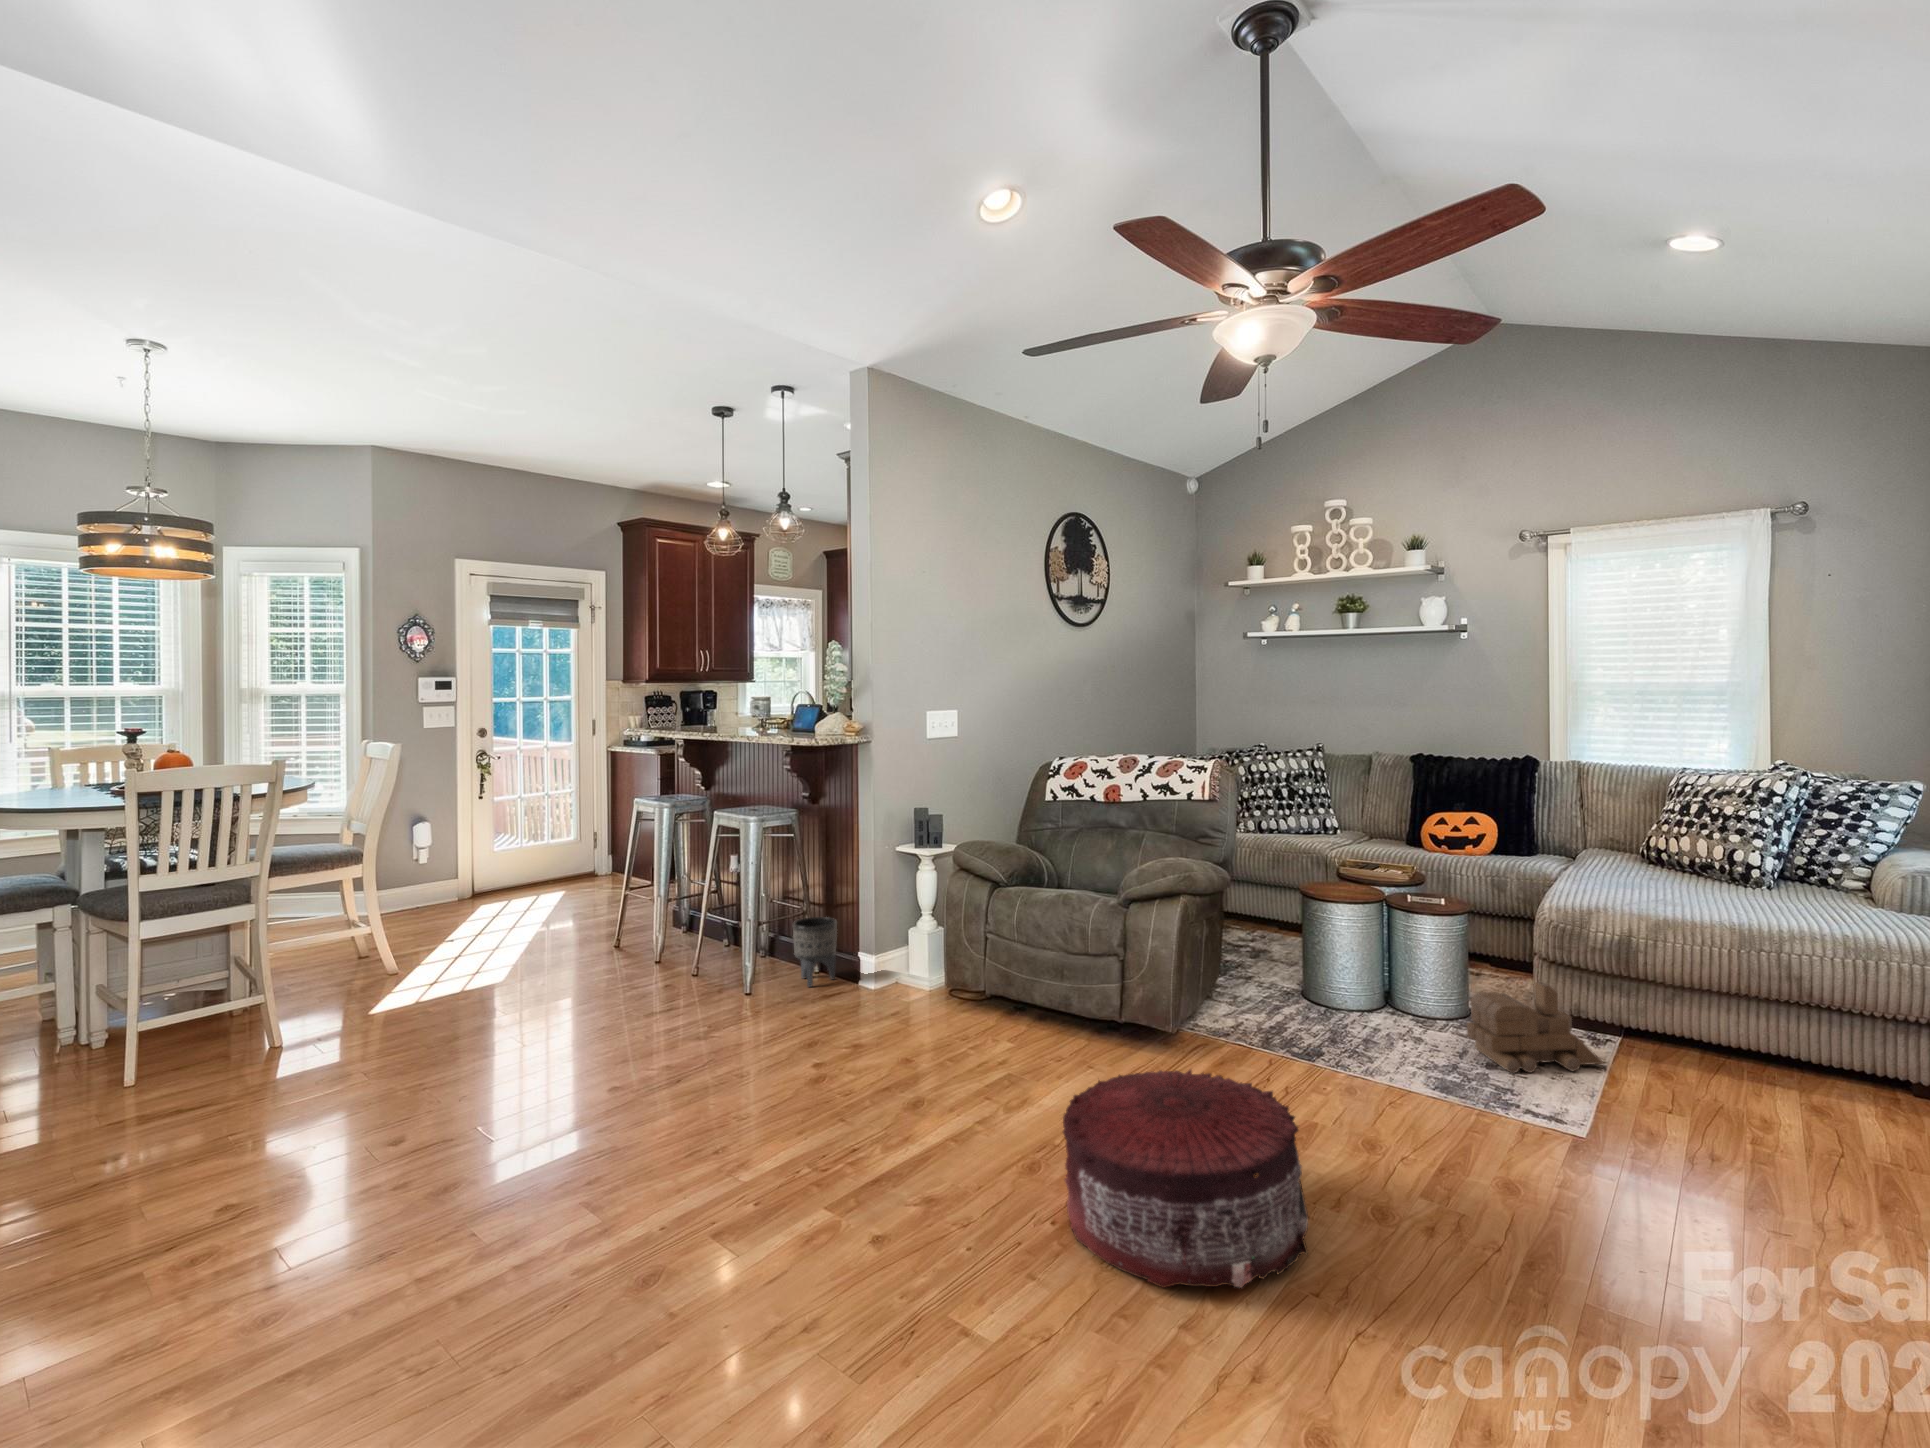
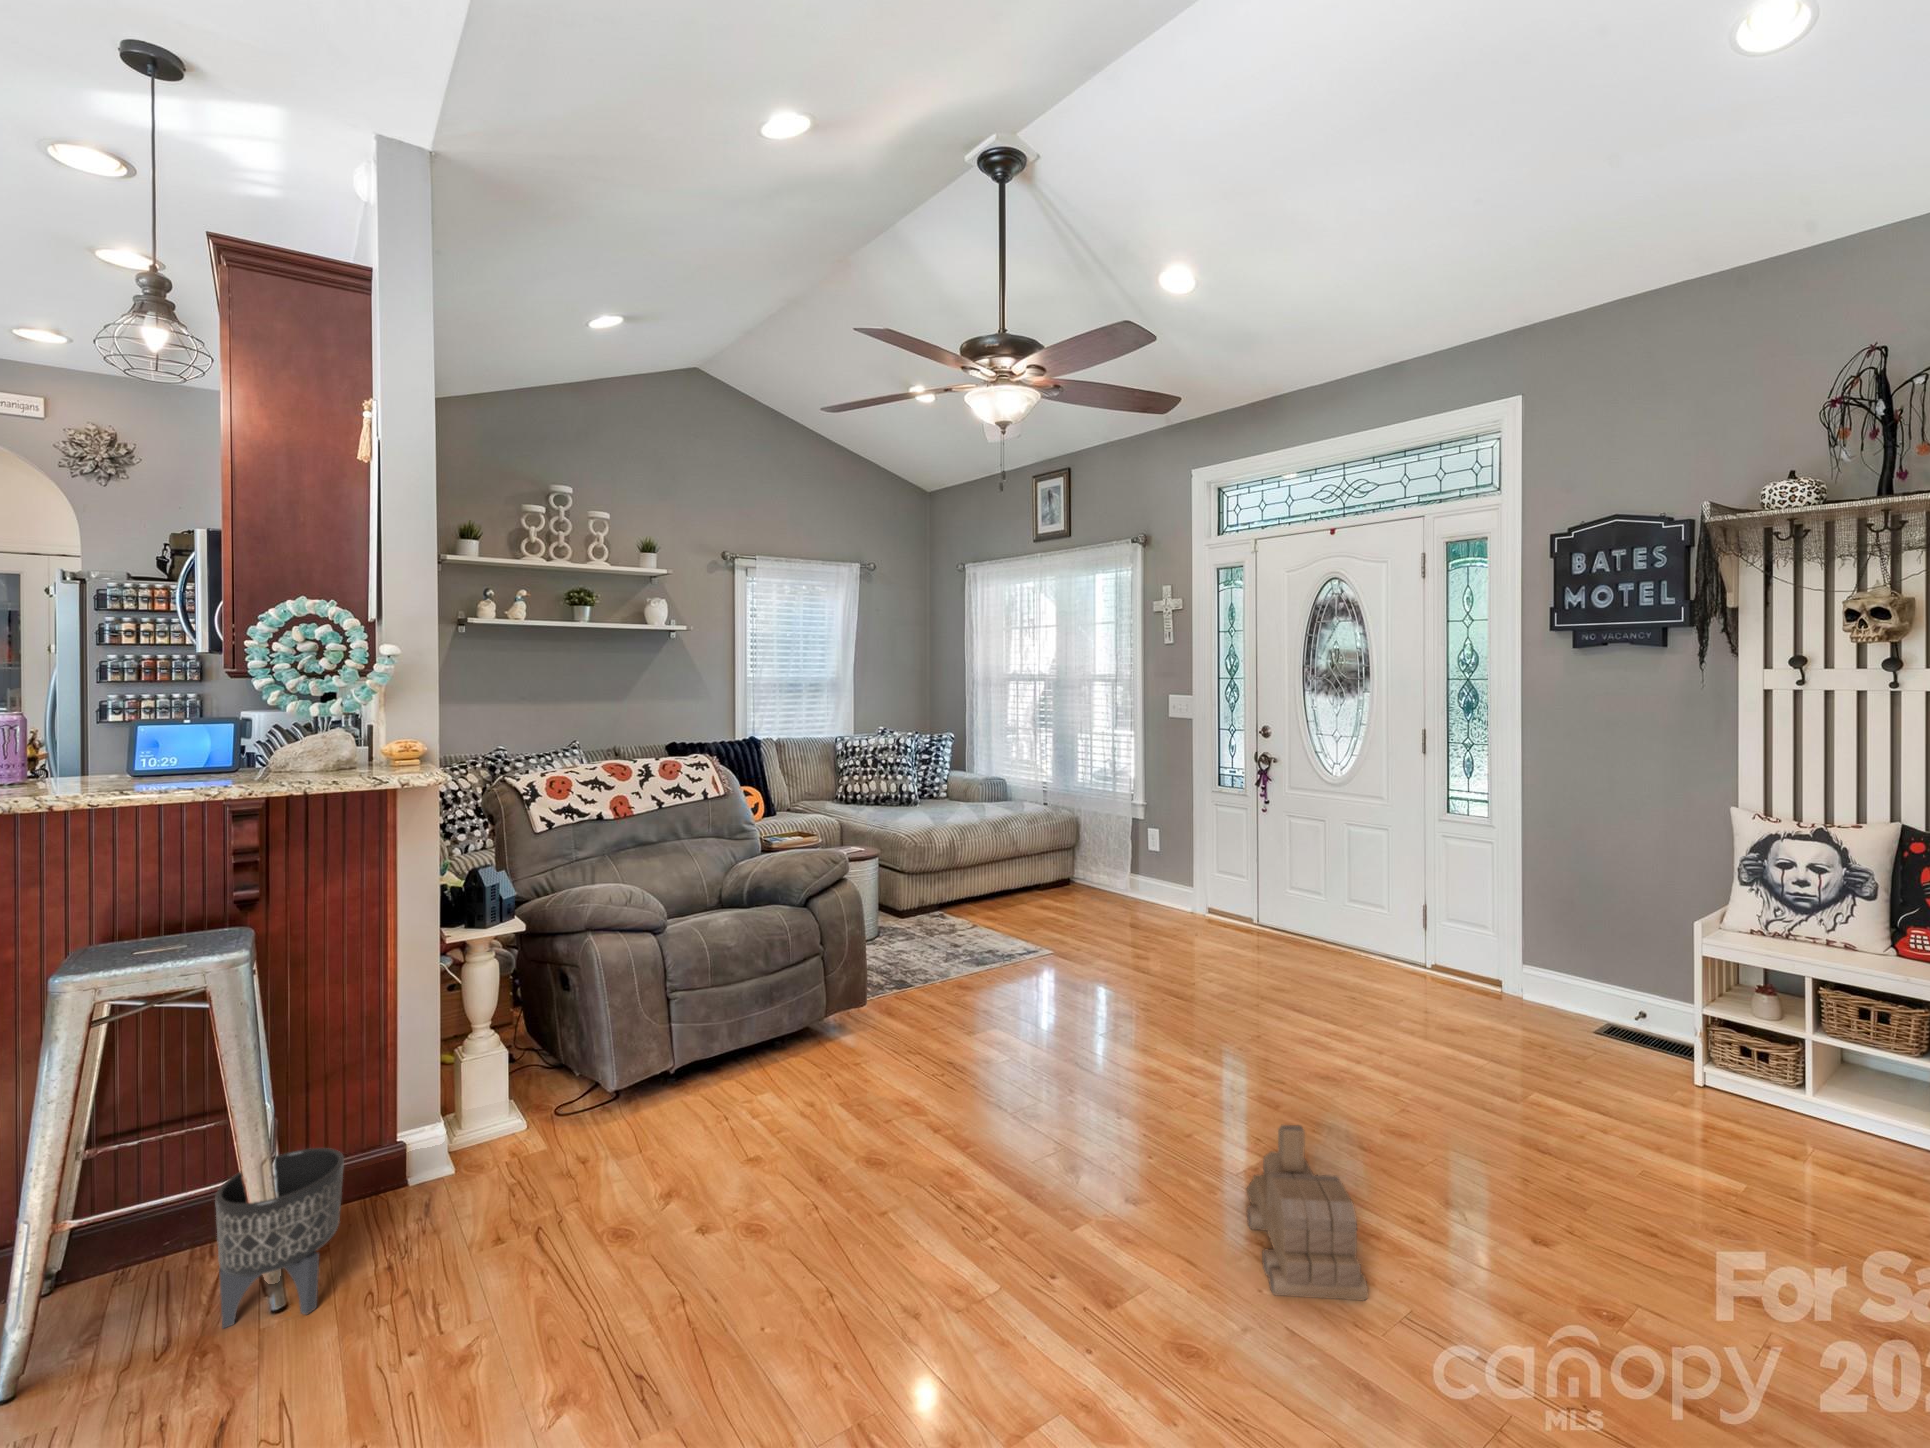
toy train: present [1467,982,1603,1073] -> present [1246,1125,1368,1301]
pouf: present [1063,1070,1308,1288] -> none [1076,966,1252,1122]

